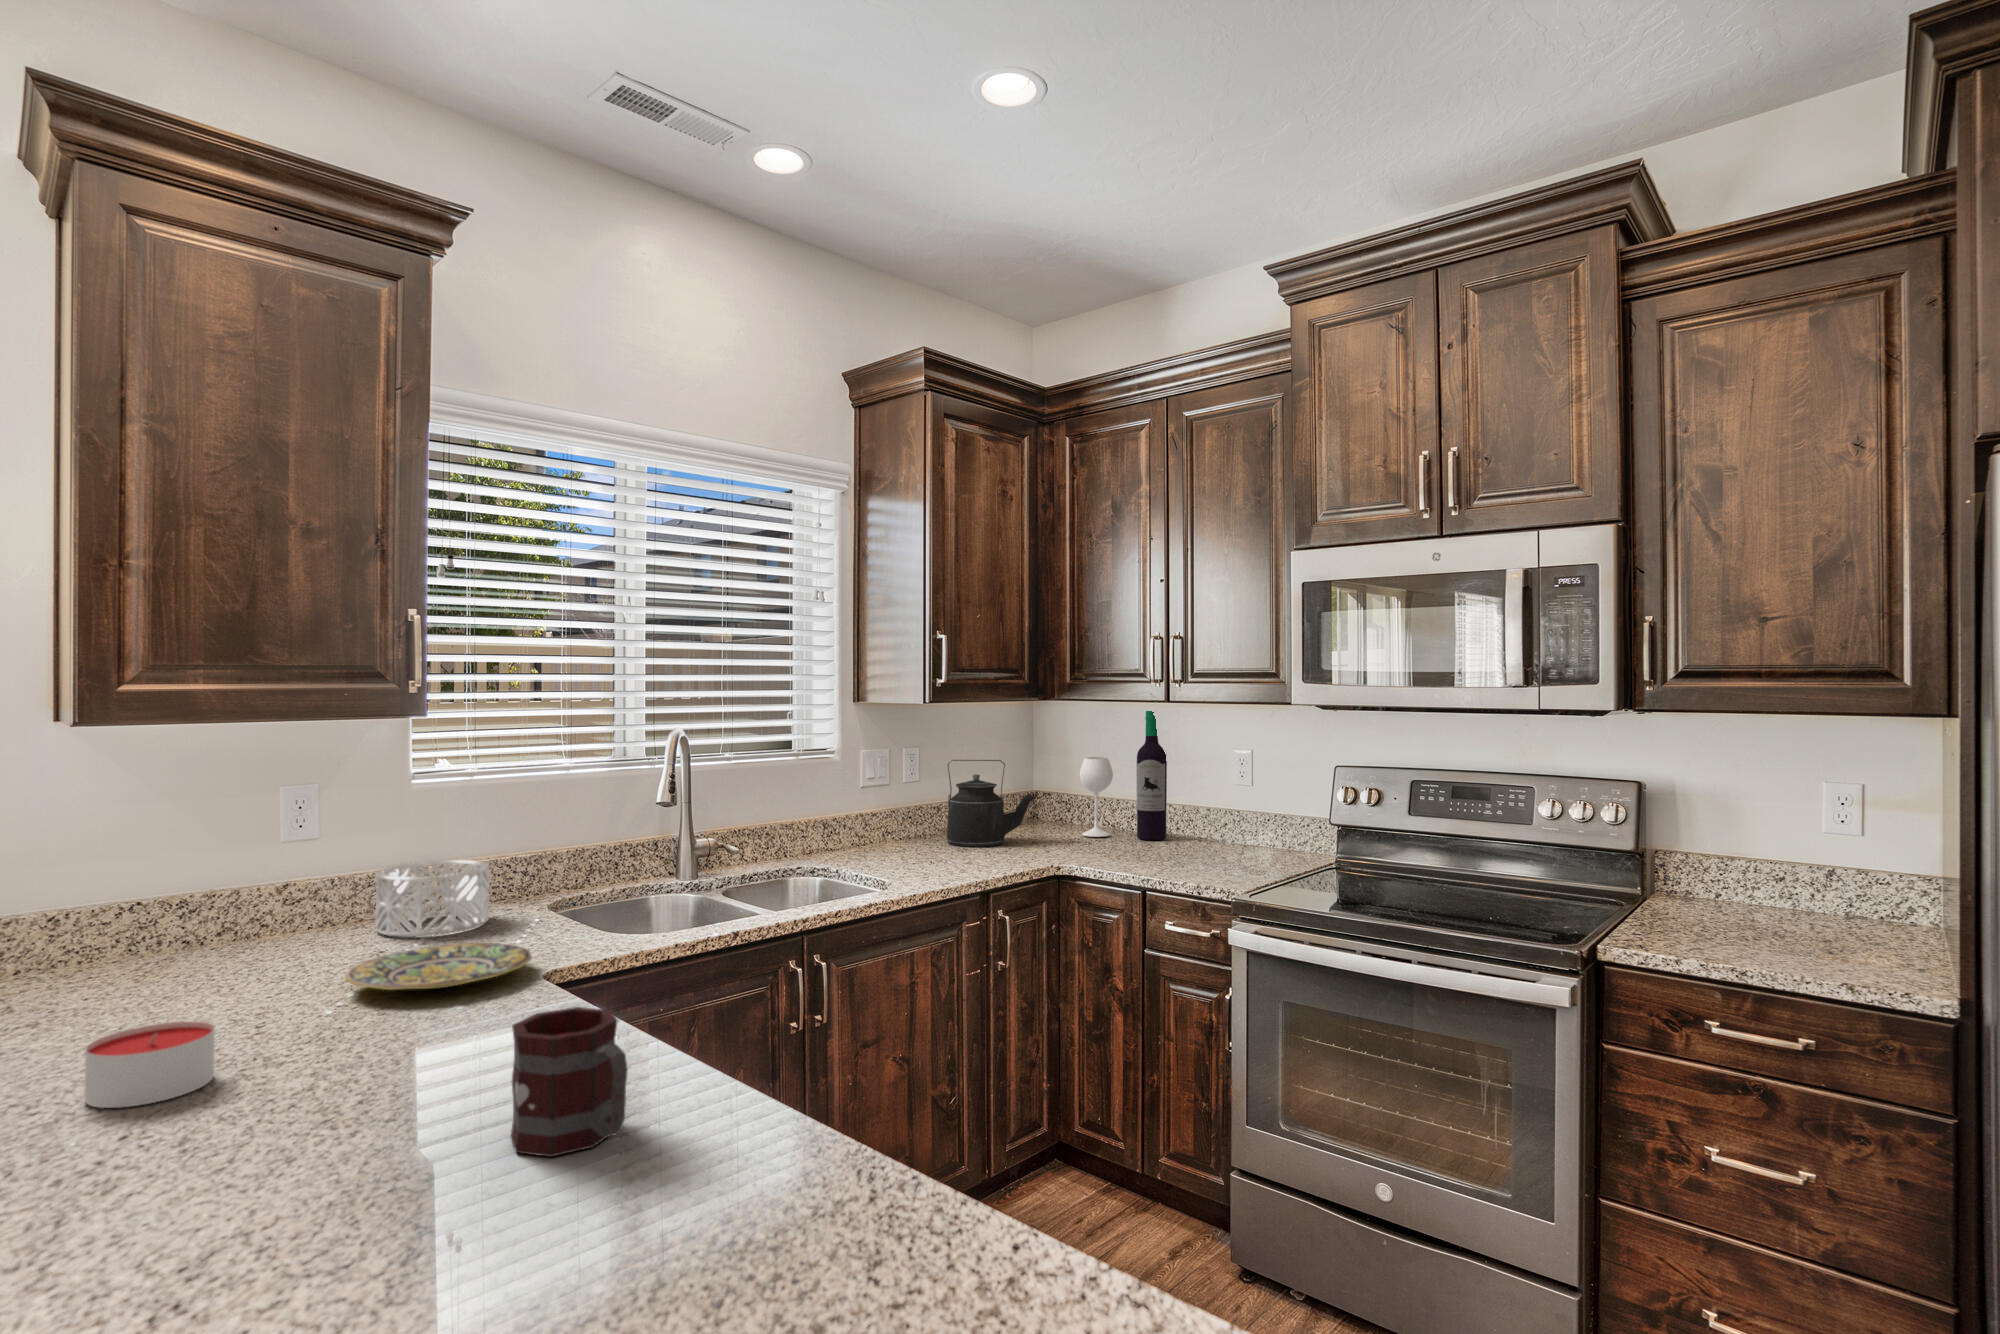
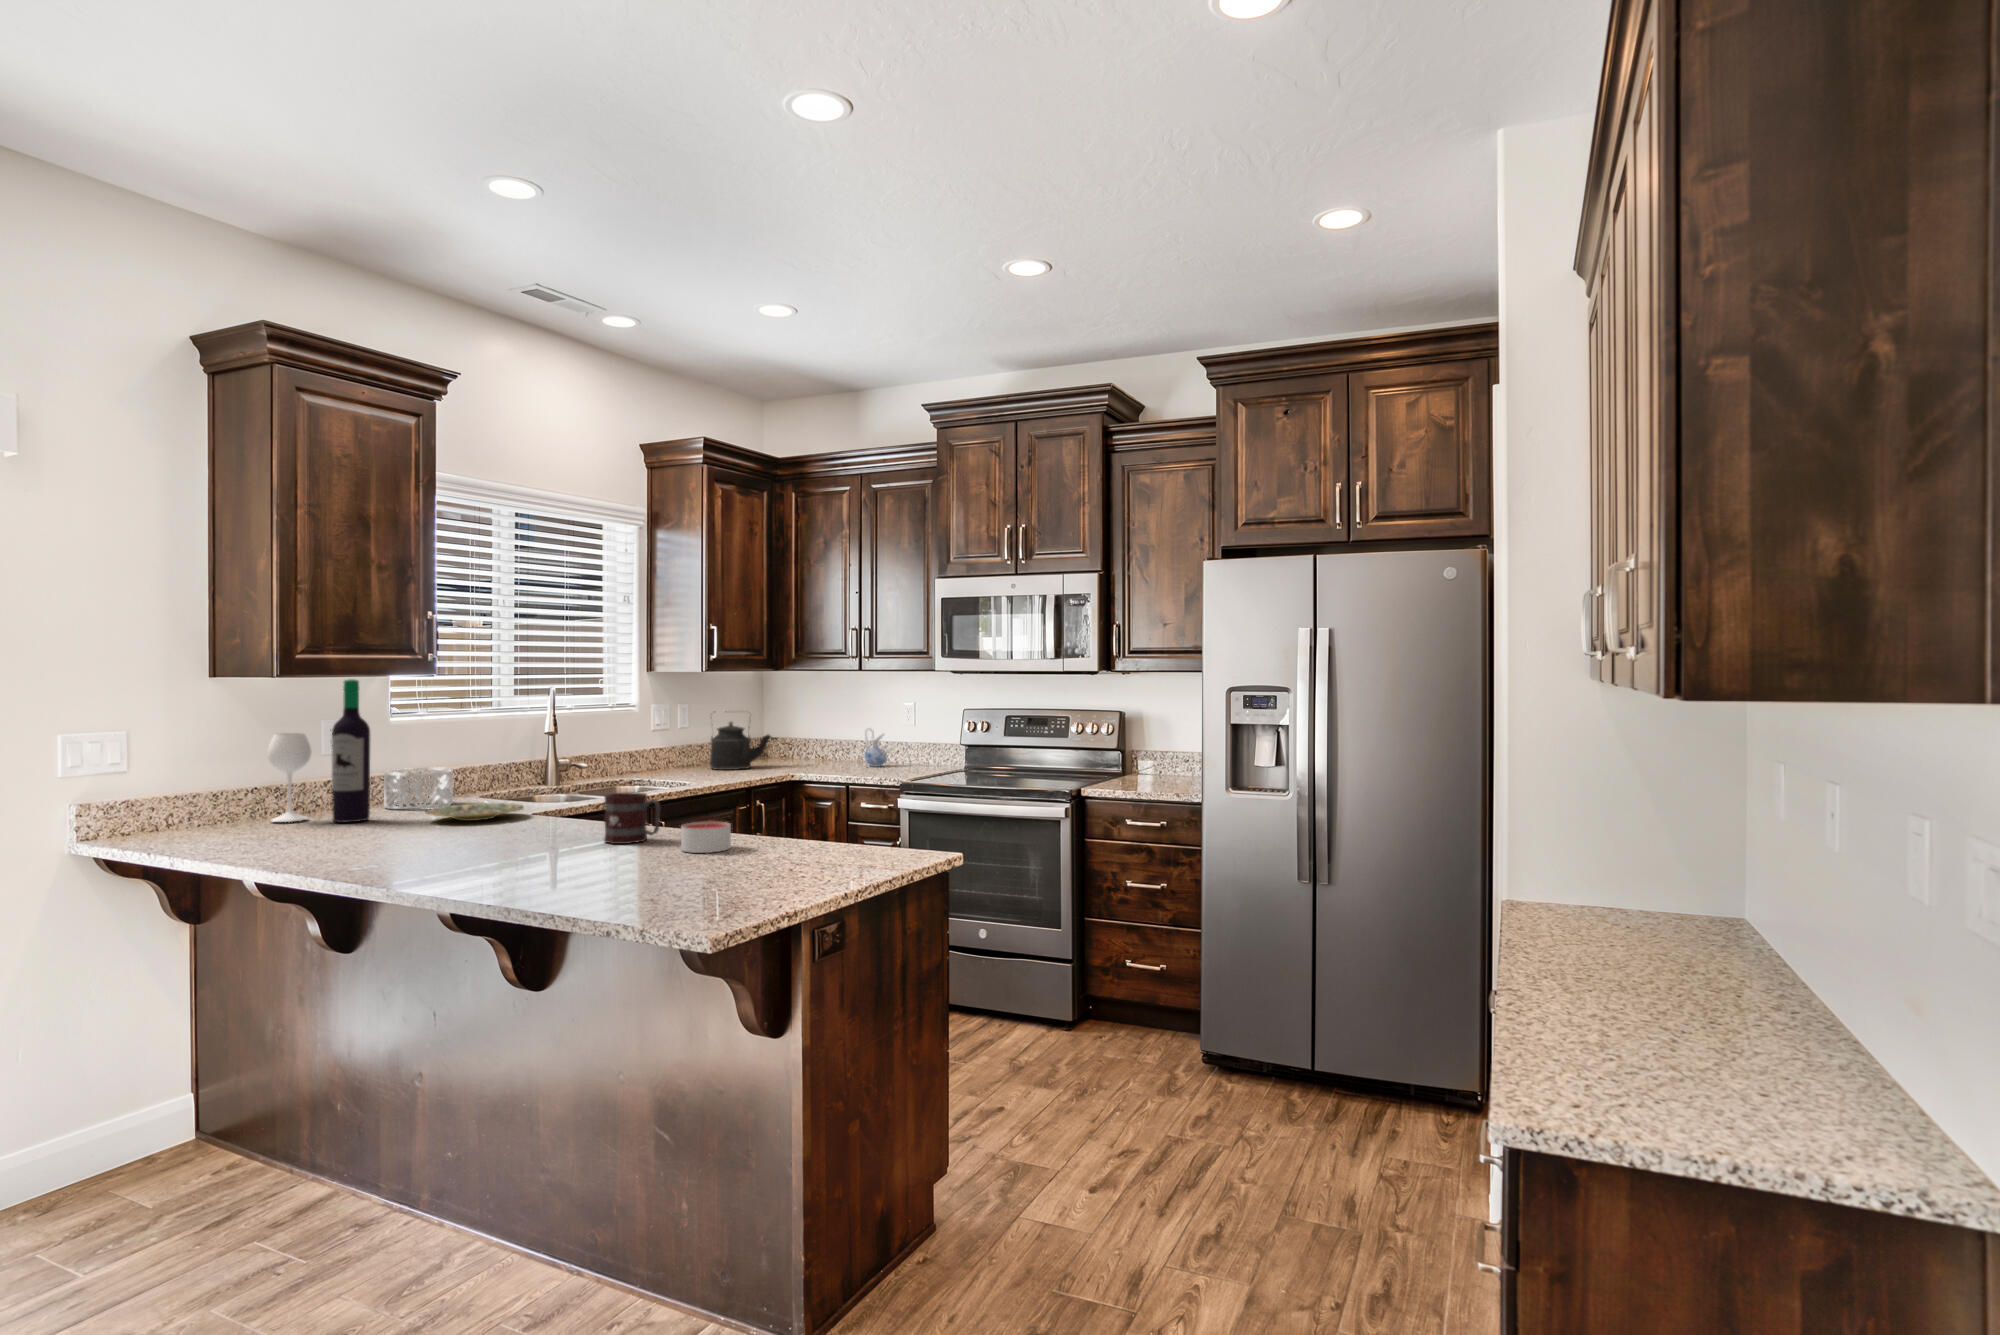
wine bottle: present [1080,711,1167,840] -> present [267,679,370,823]
ceramic pitcher: none [1172,789,1207,849] -> present [865,729,887,767]
candle: present [85,1022,215,1108] -> present [681,821,731,853]

